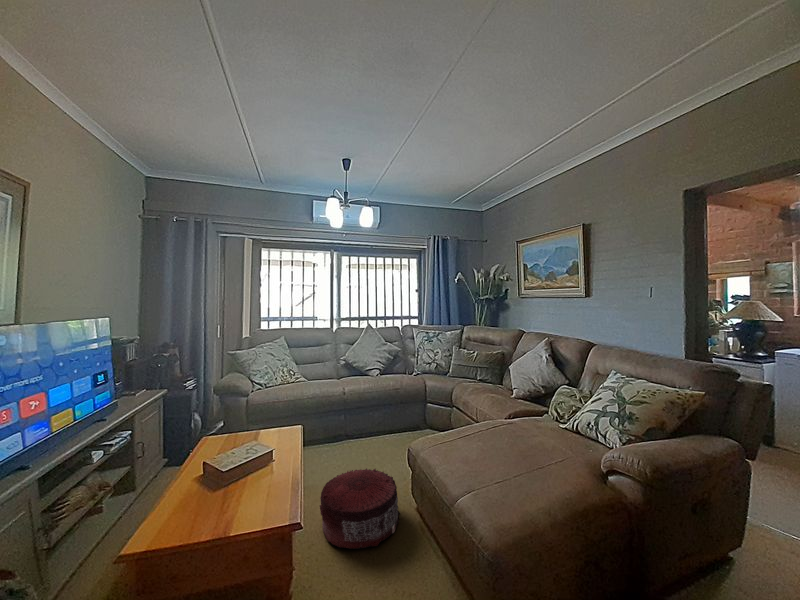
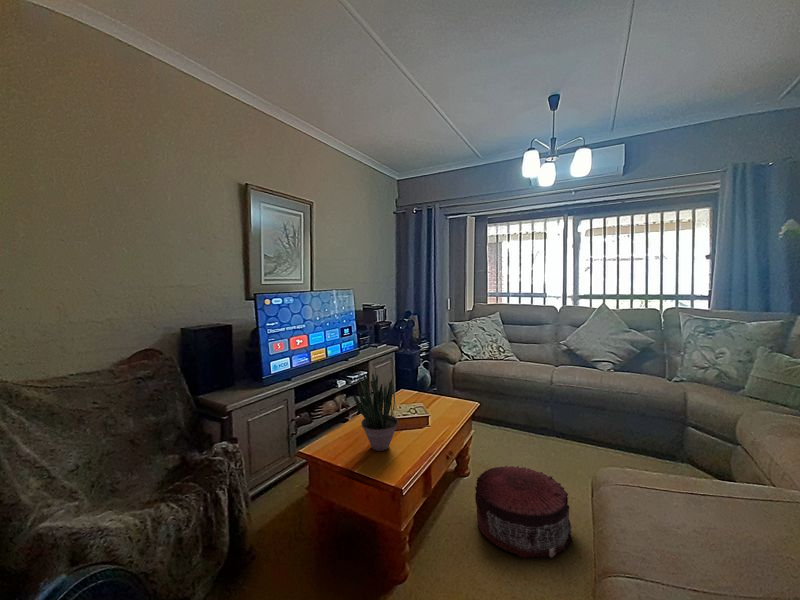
potted plant: none [200,415,261,510] -> present [353,374,398,451]

